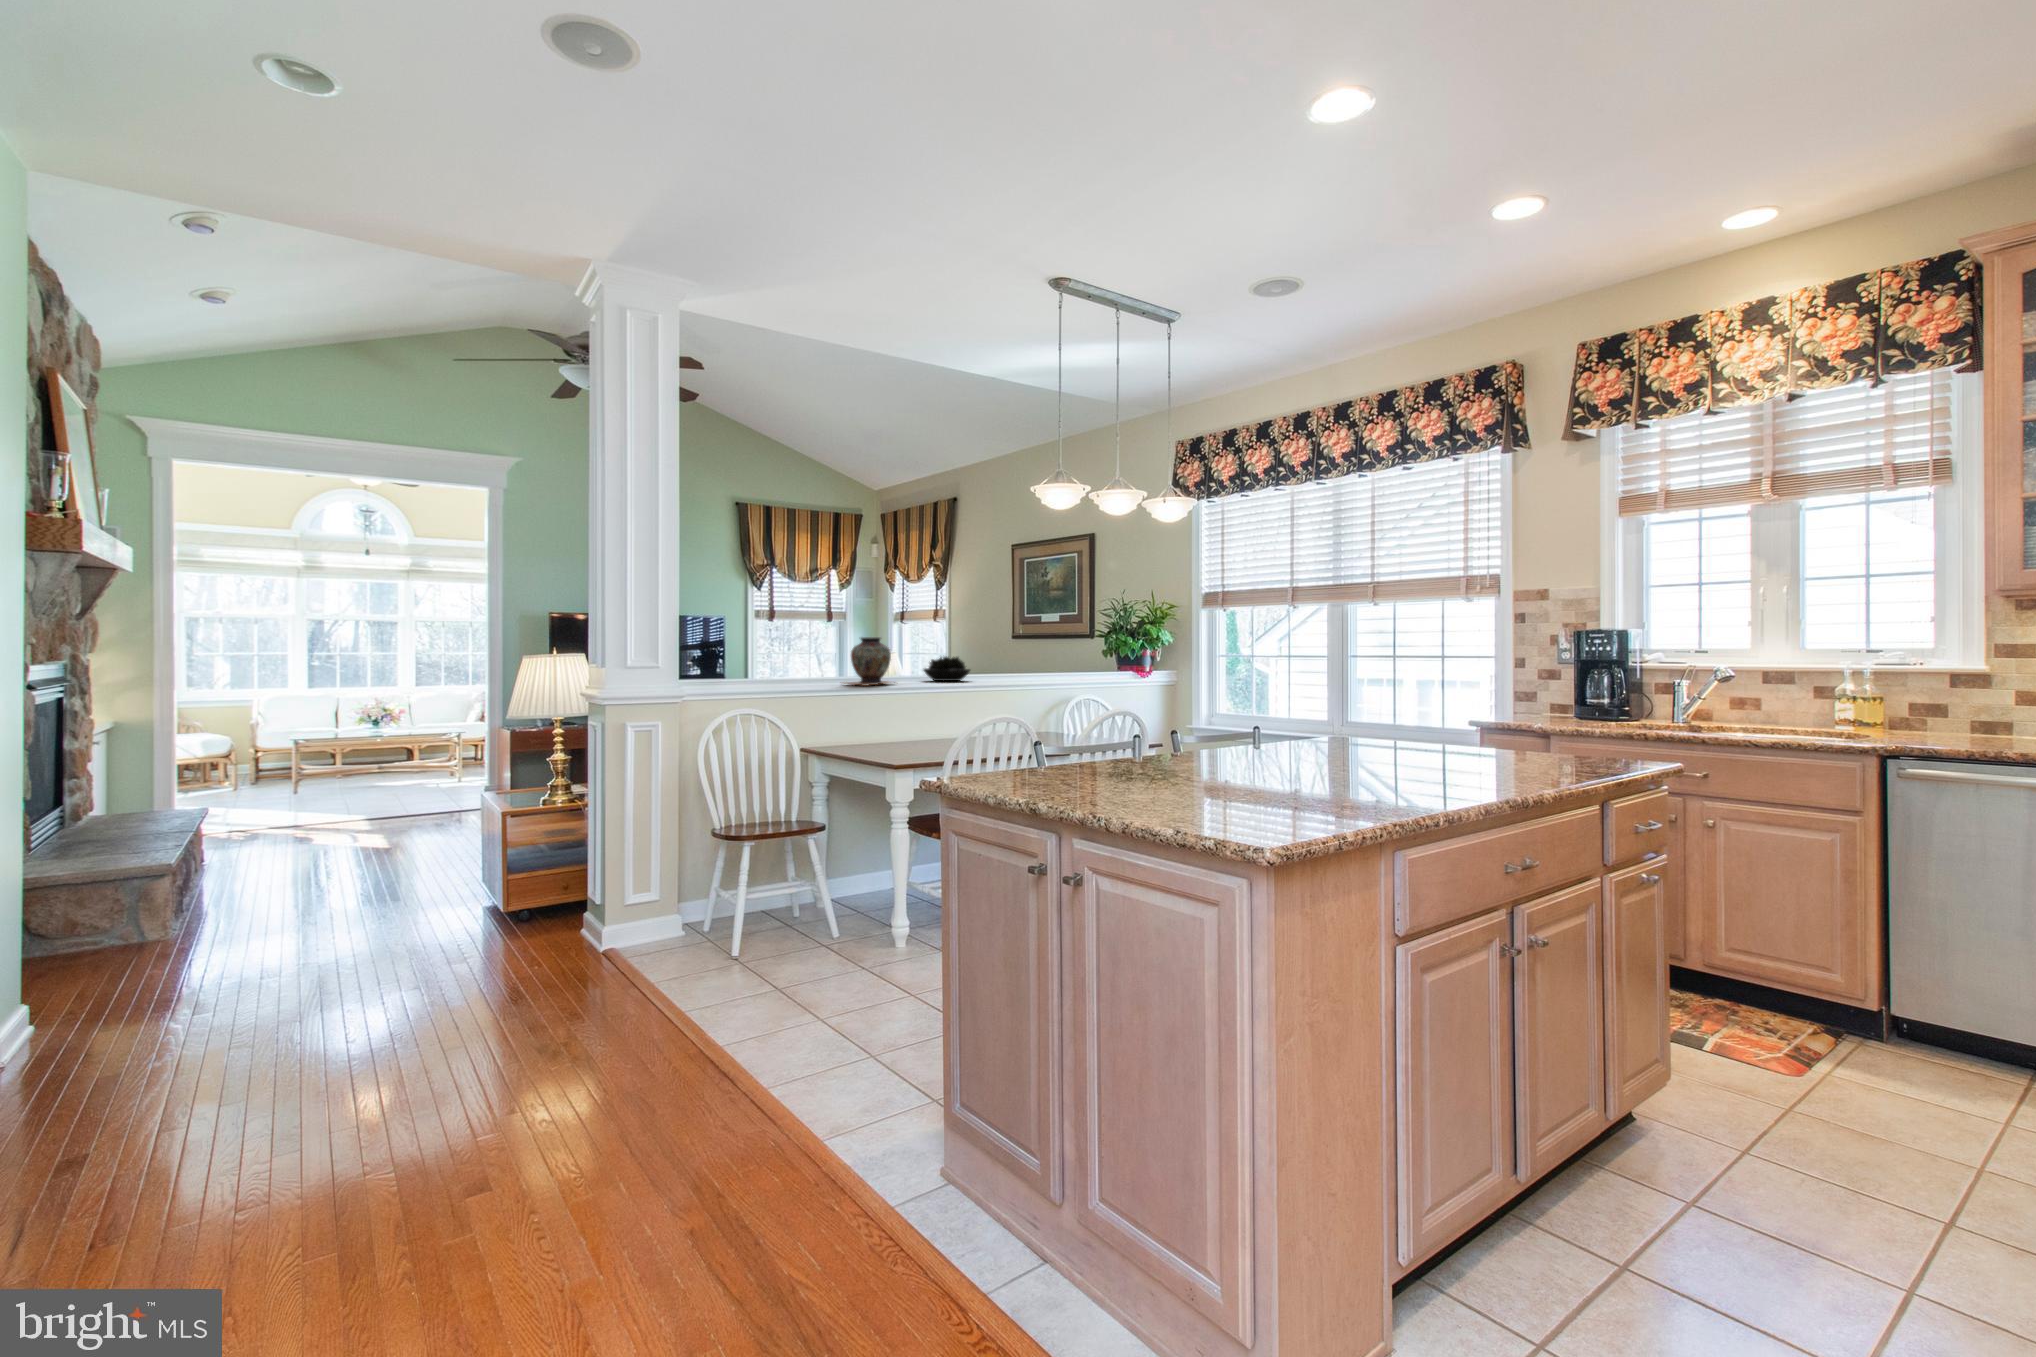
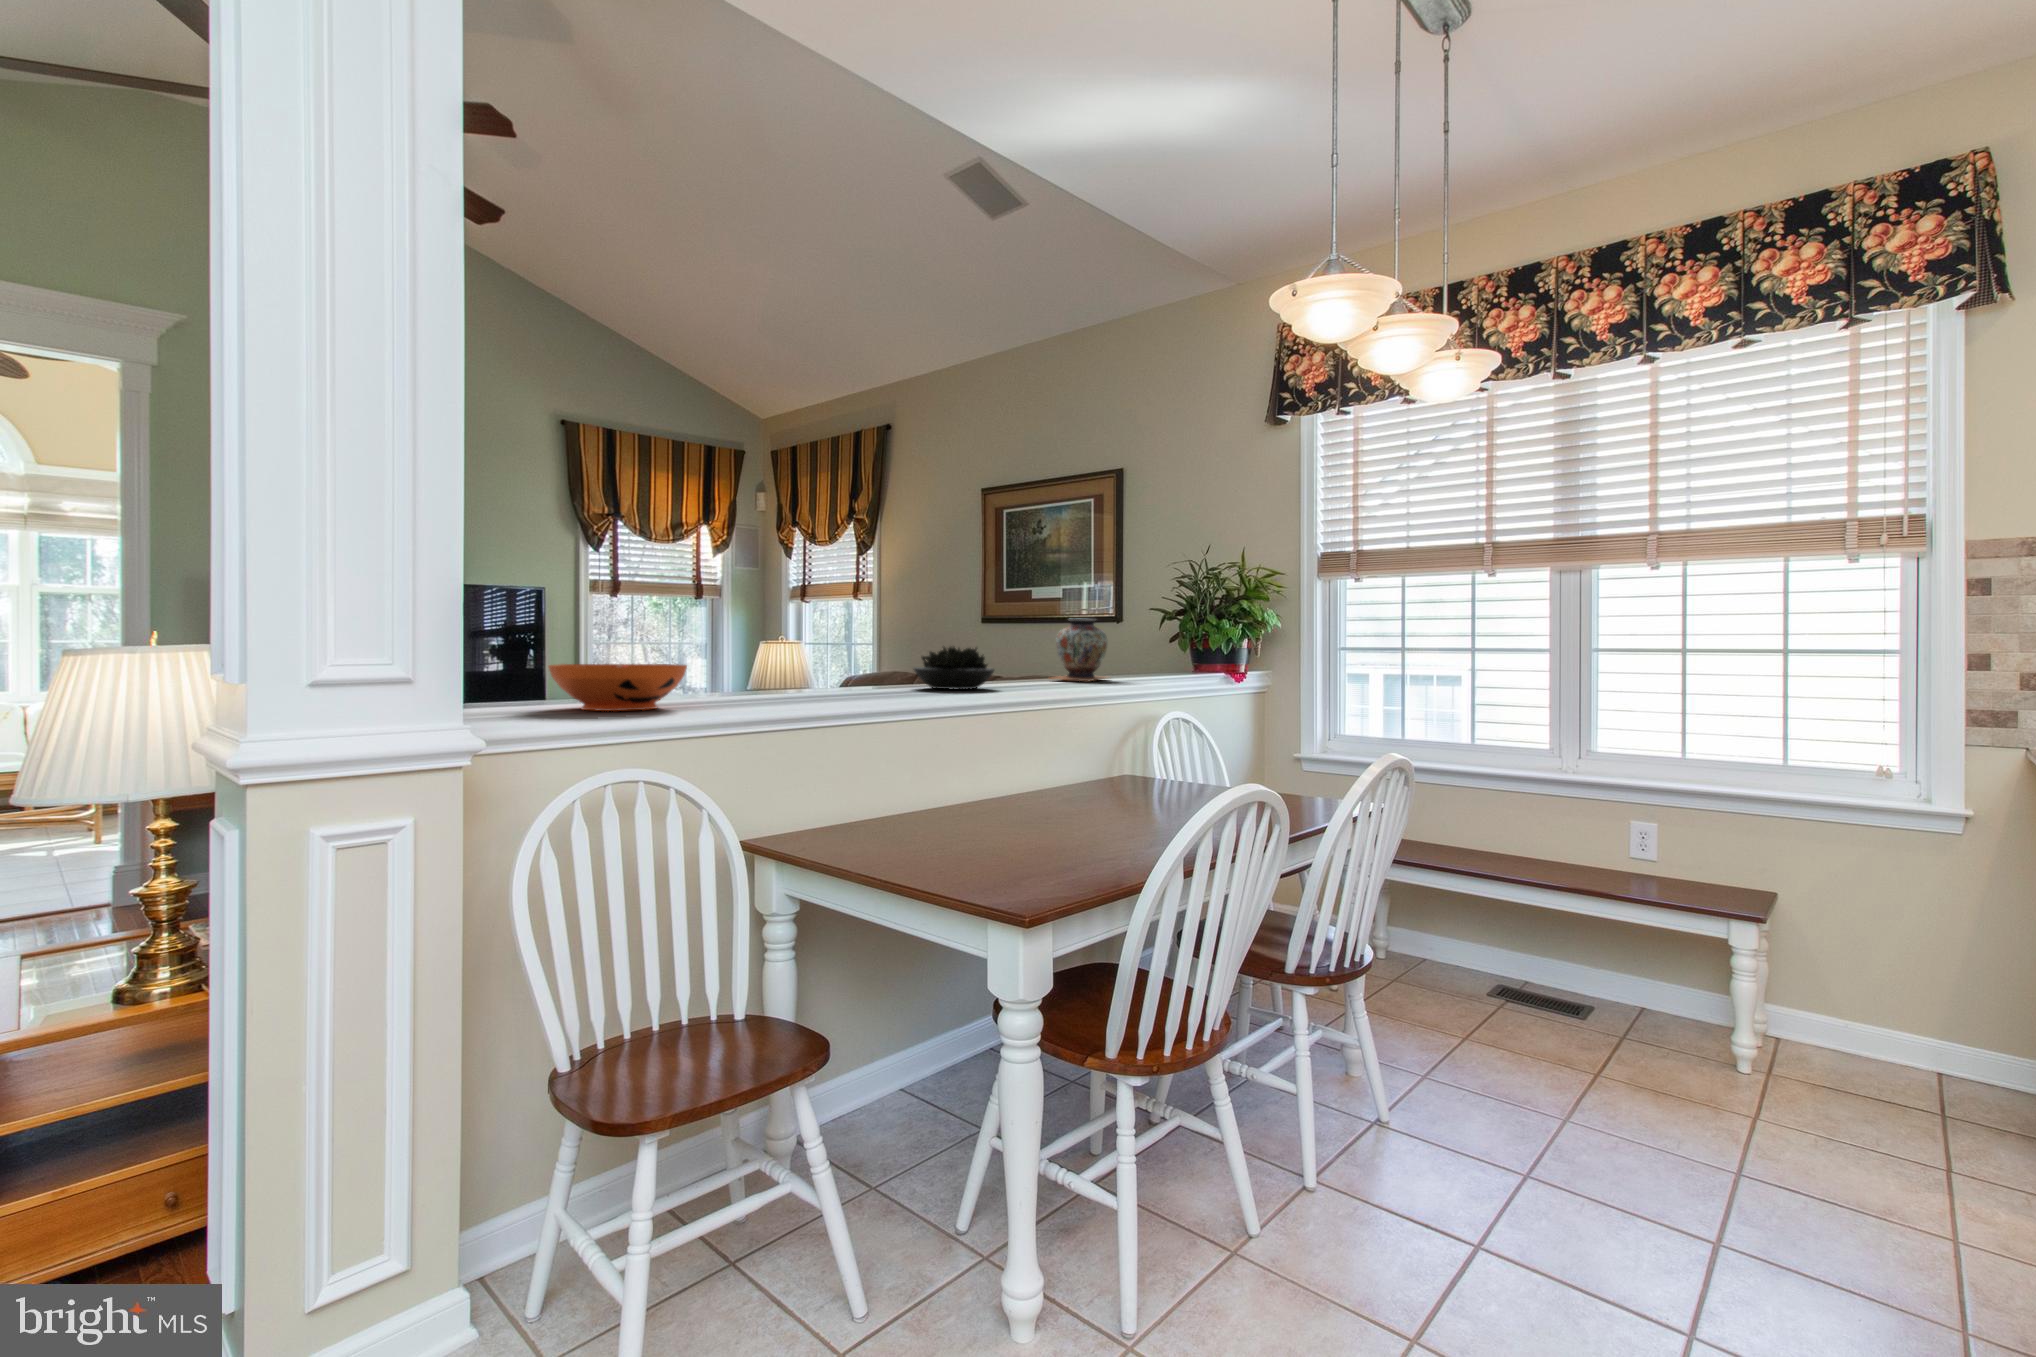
decorative vase: present [846,637,891,686] -> present [1051,619,1108,681]
decorative bowl: none [719,666,786,689] -> present [548,664,687,711]

